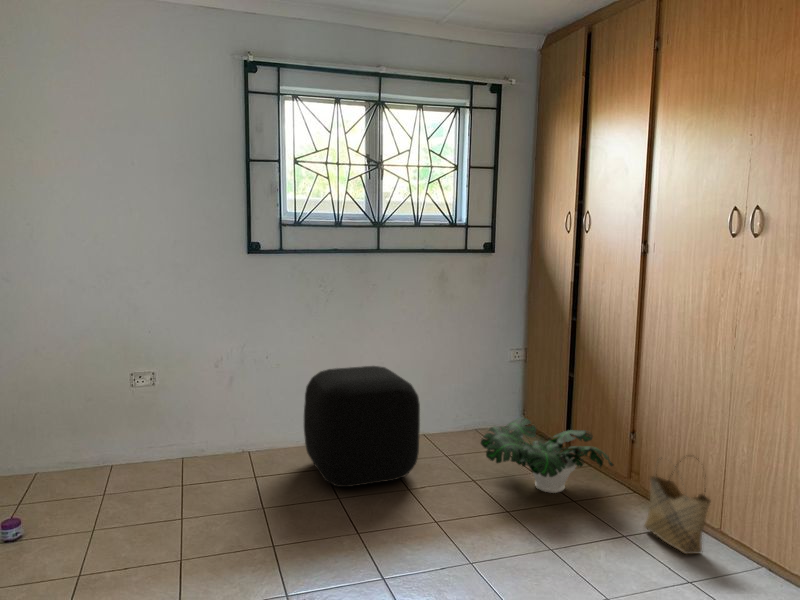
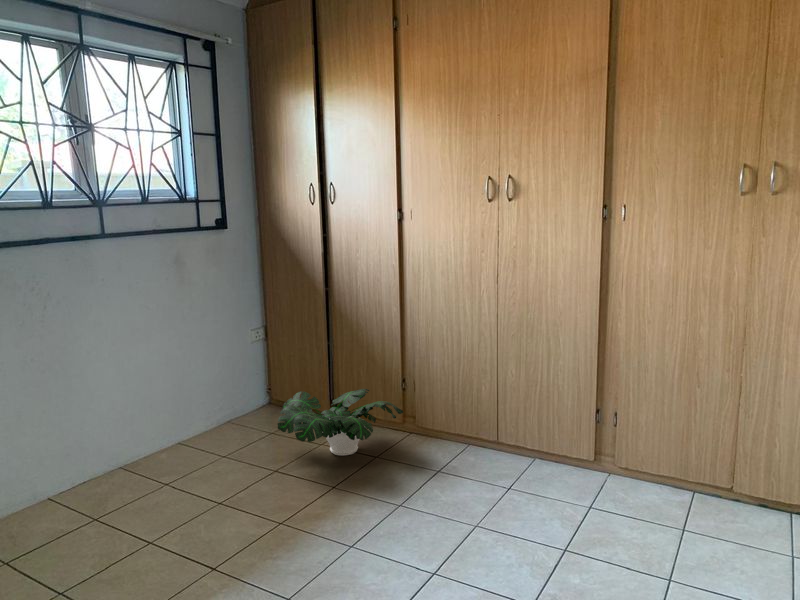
ottoman: present [304,366,420,487] -> none [53,374,219,529]
woven basket: present [644,457,711,554] -> none [441,386,495,466]

